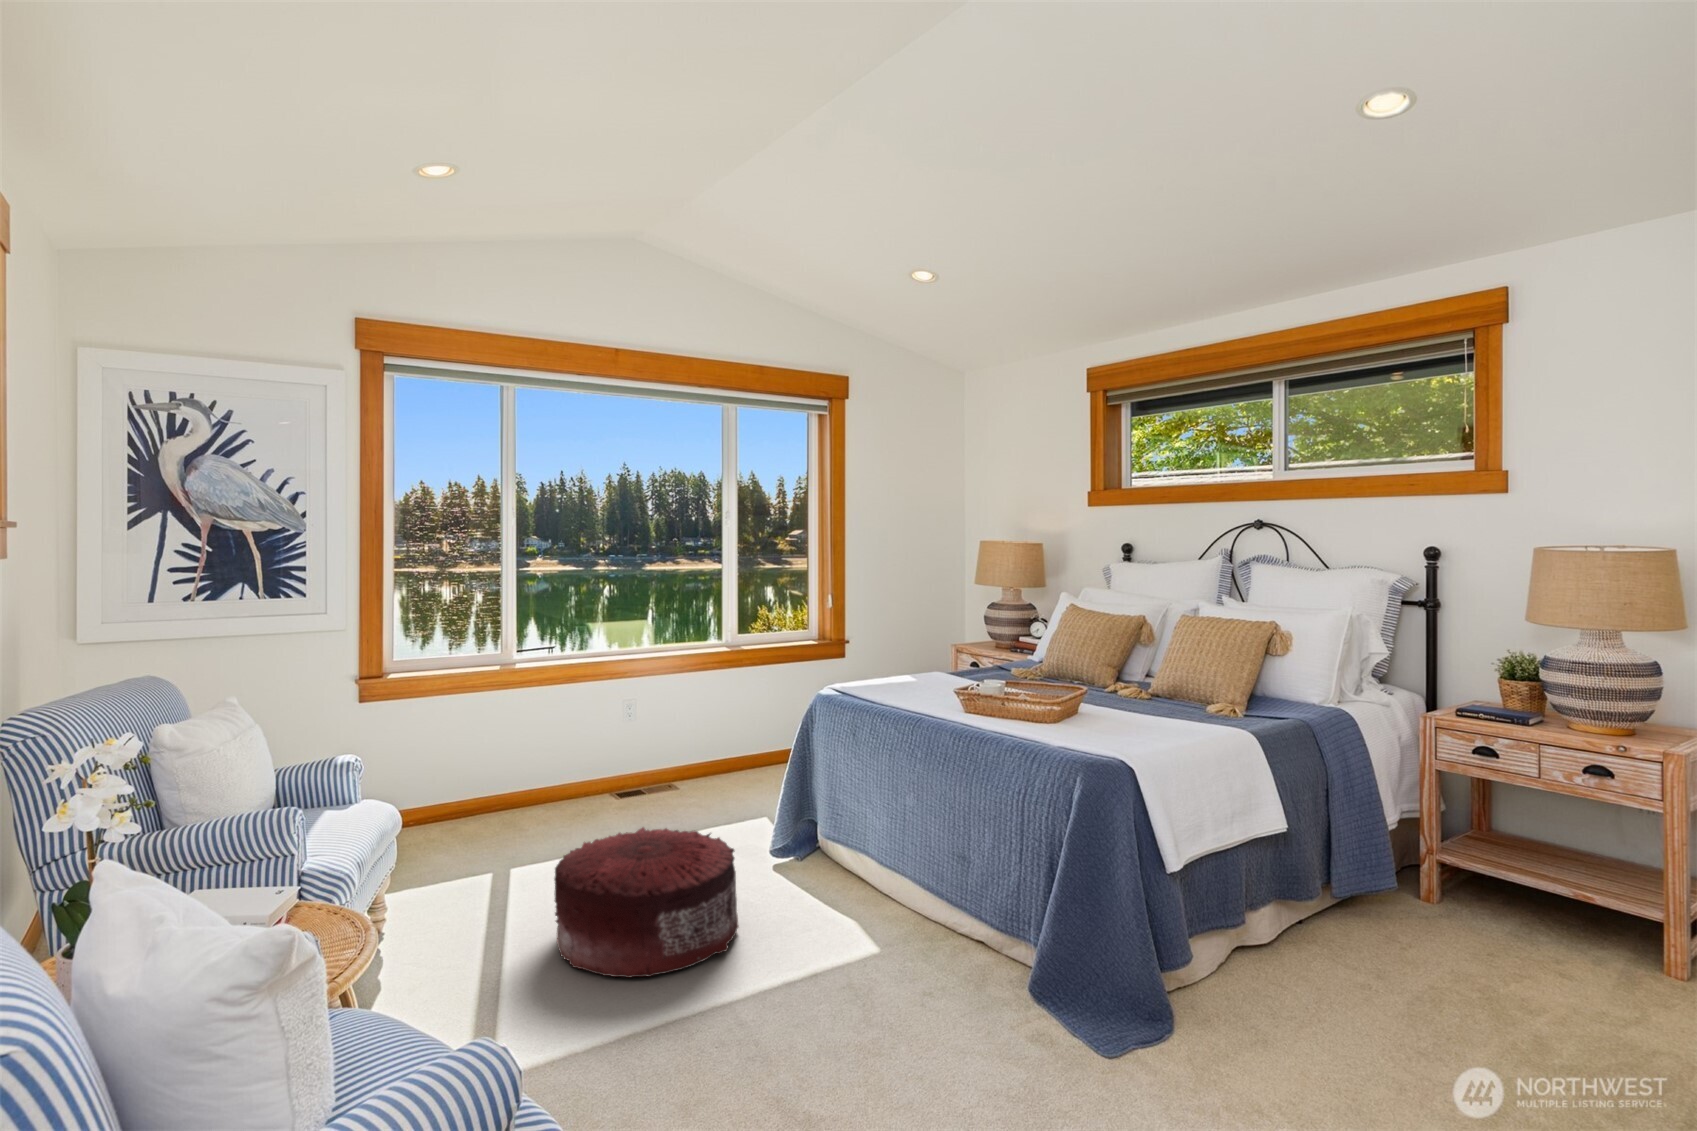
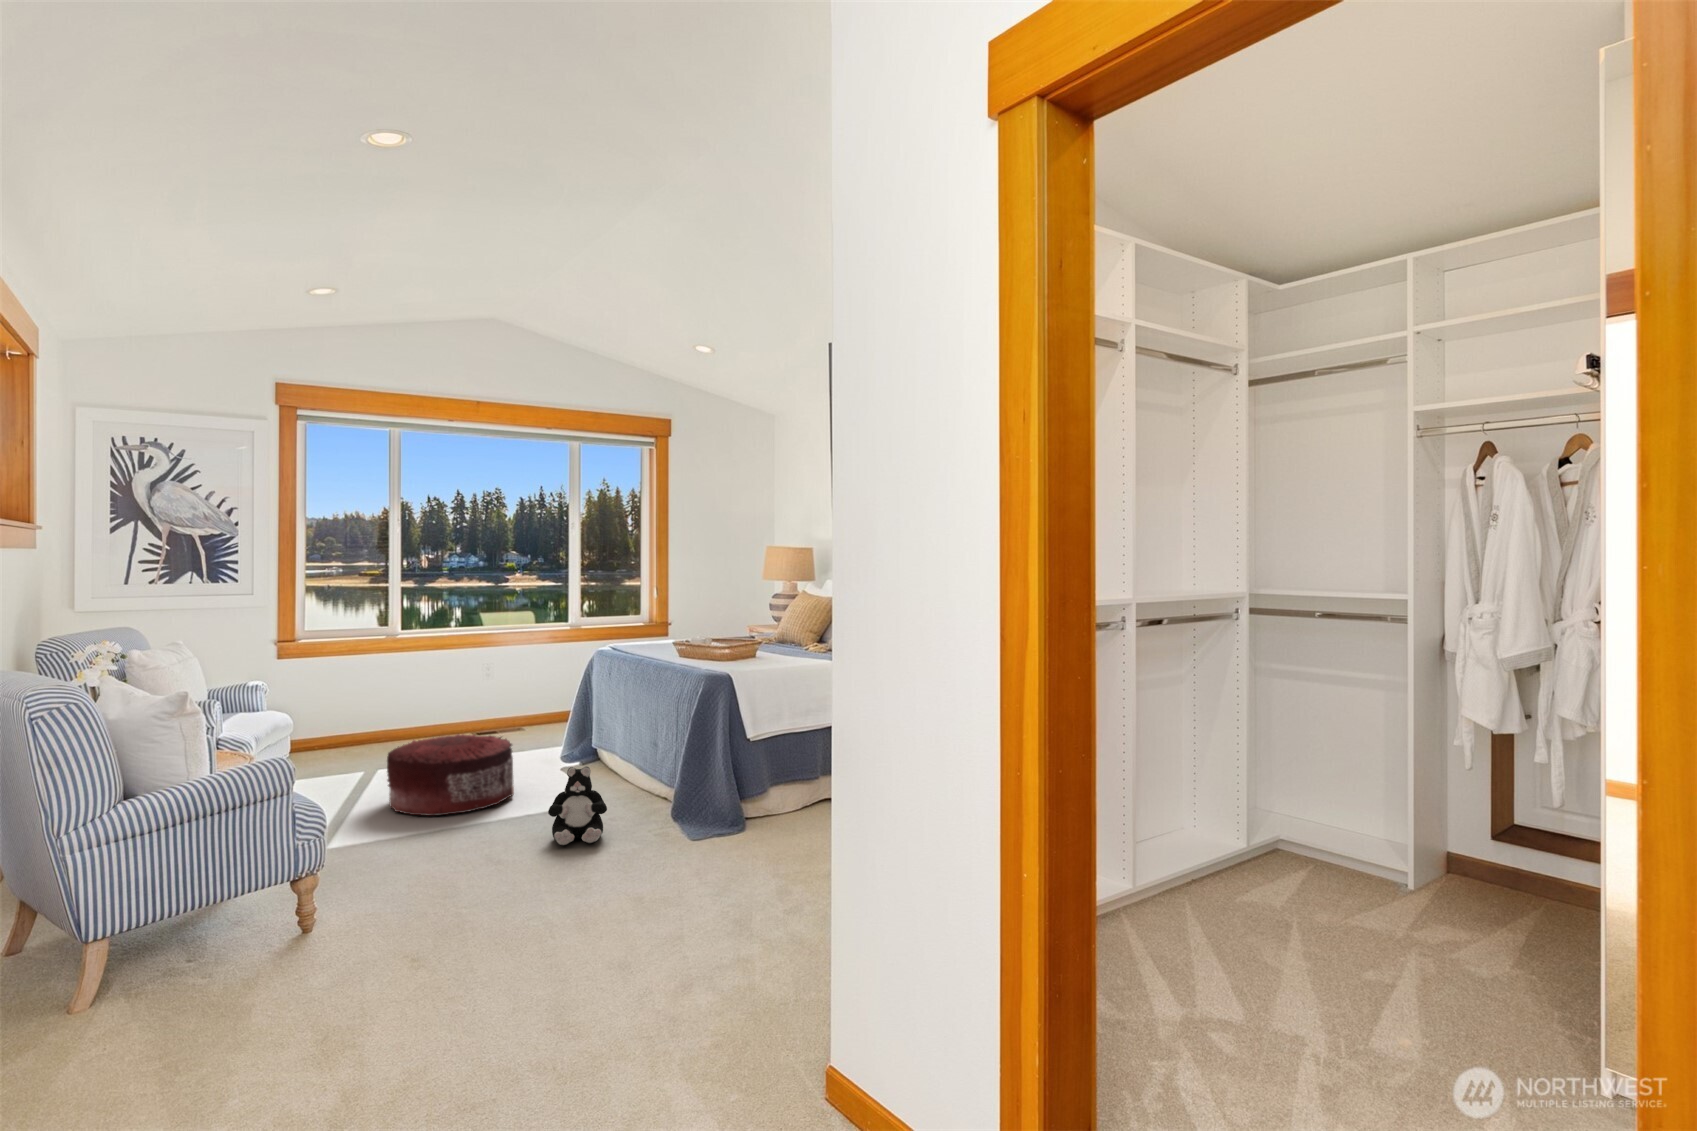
plush toy: none [853,918,956,1066] -> present [548,766,607,845]

